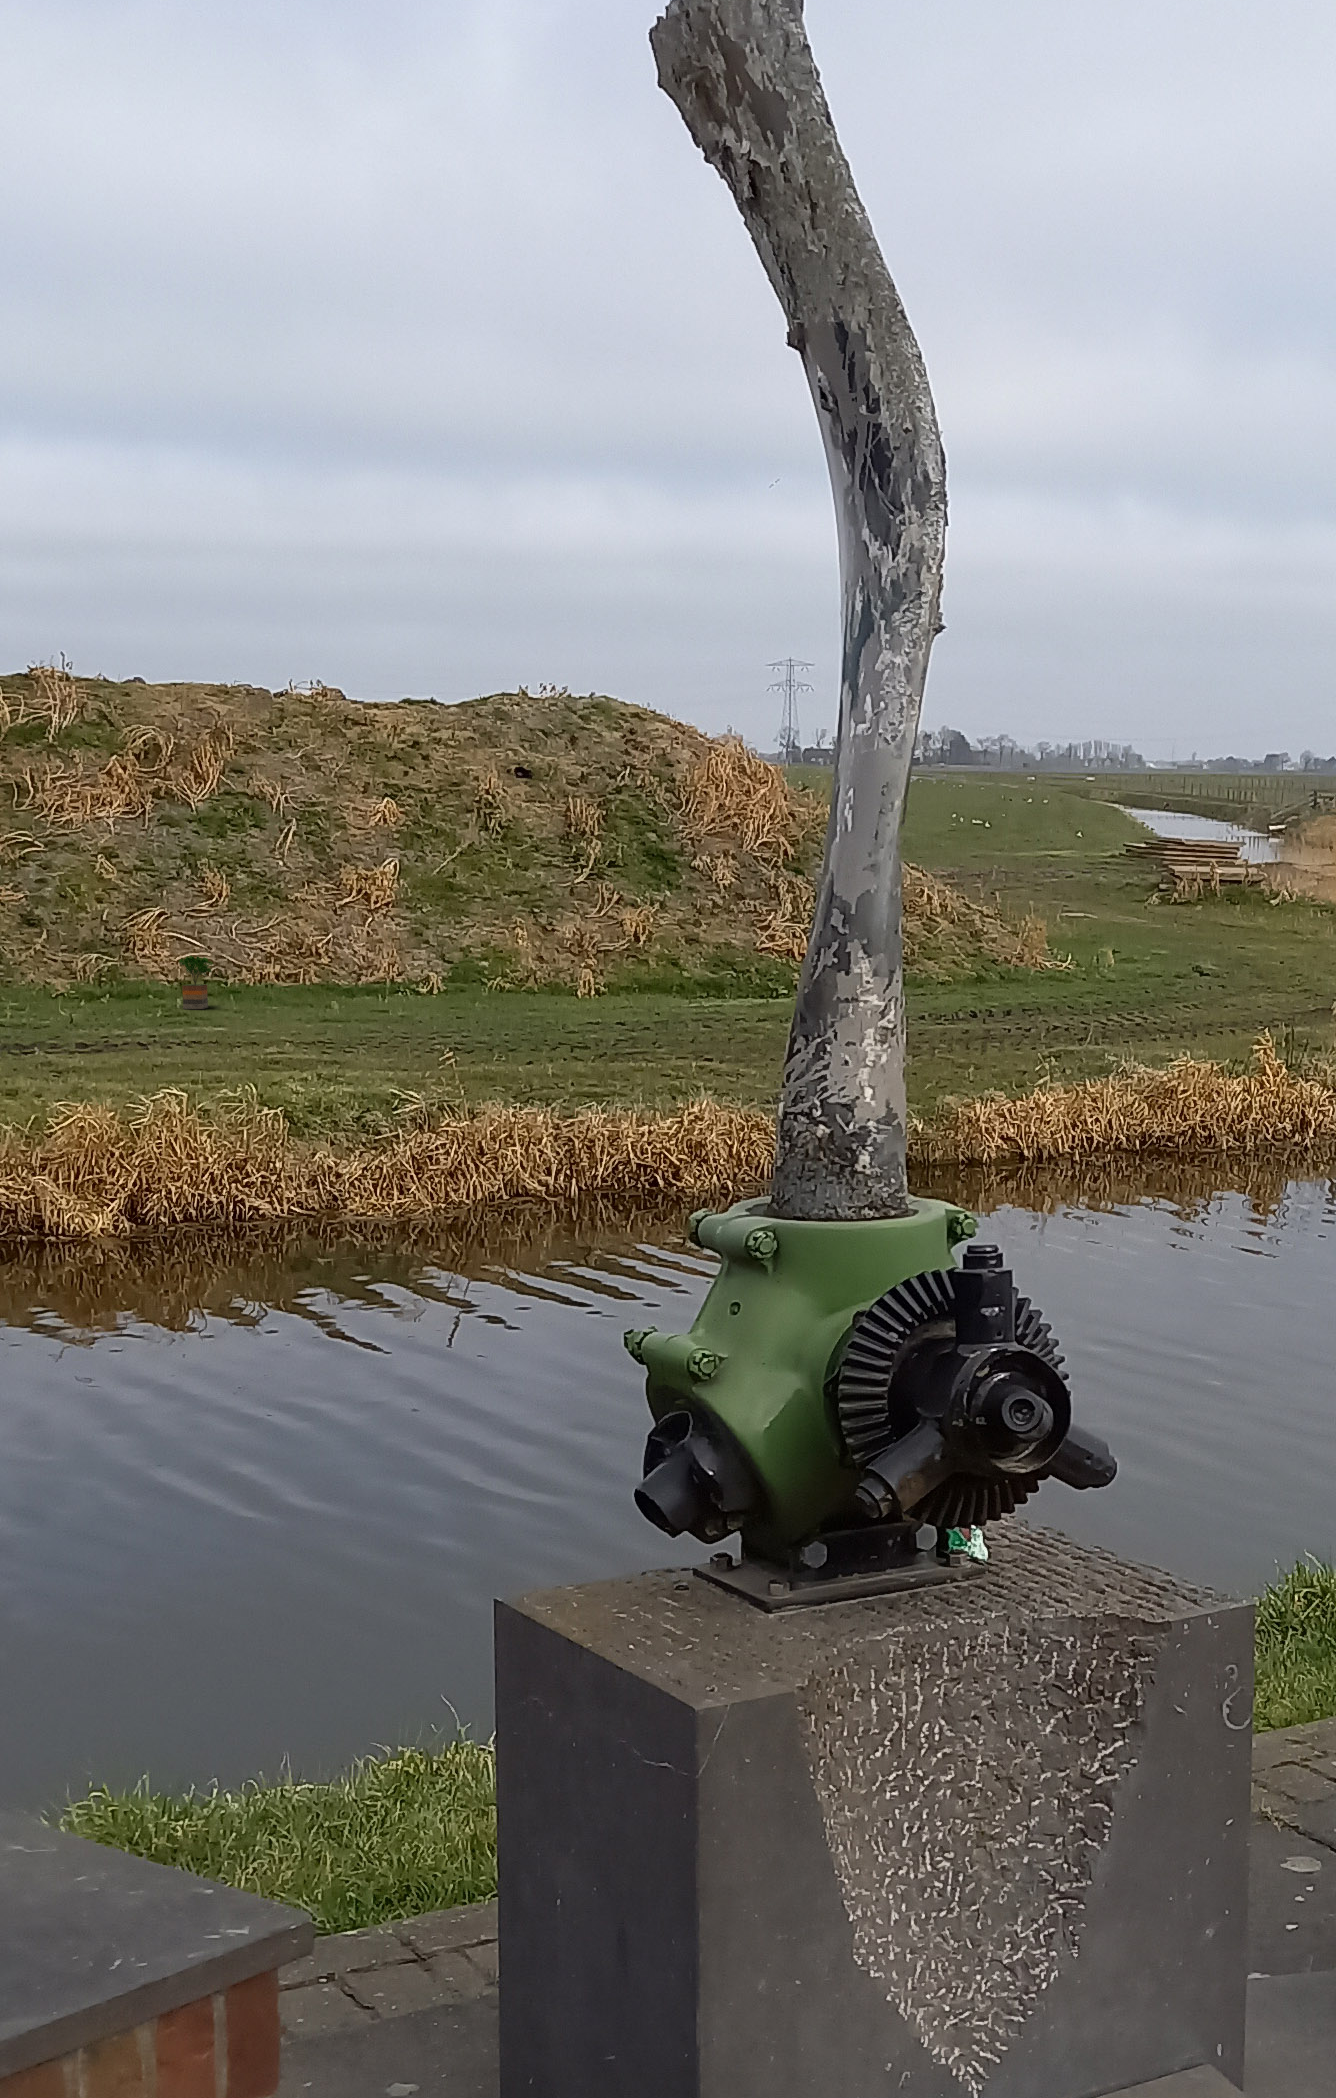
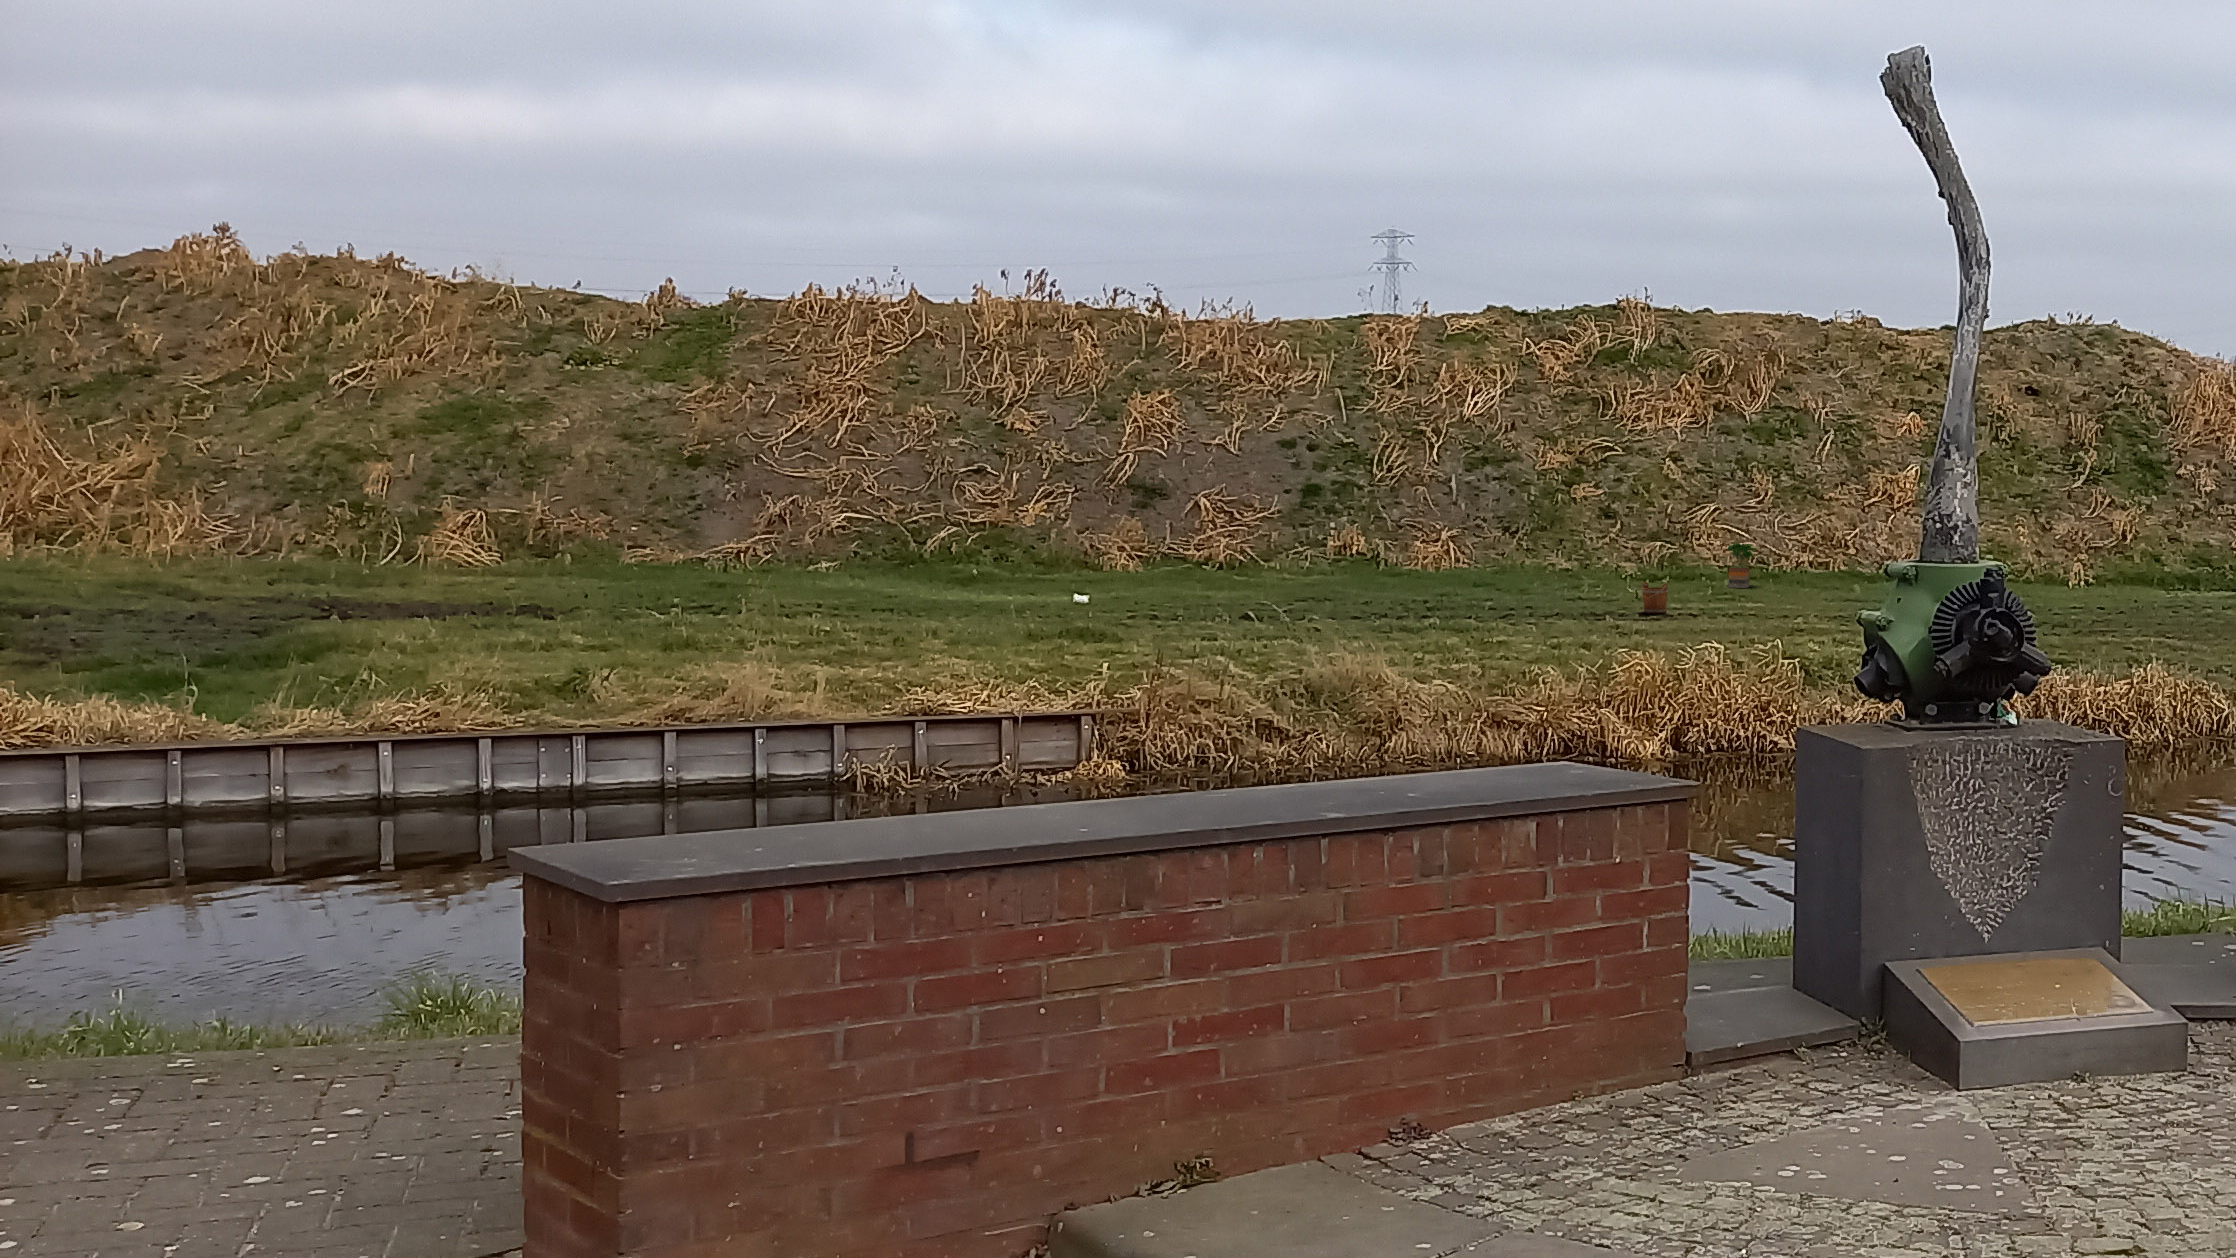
bucket: none [74,1008,109,1045] -> present [1640,582,1668,613]

